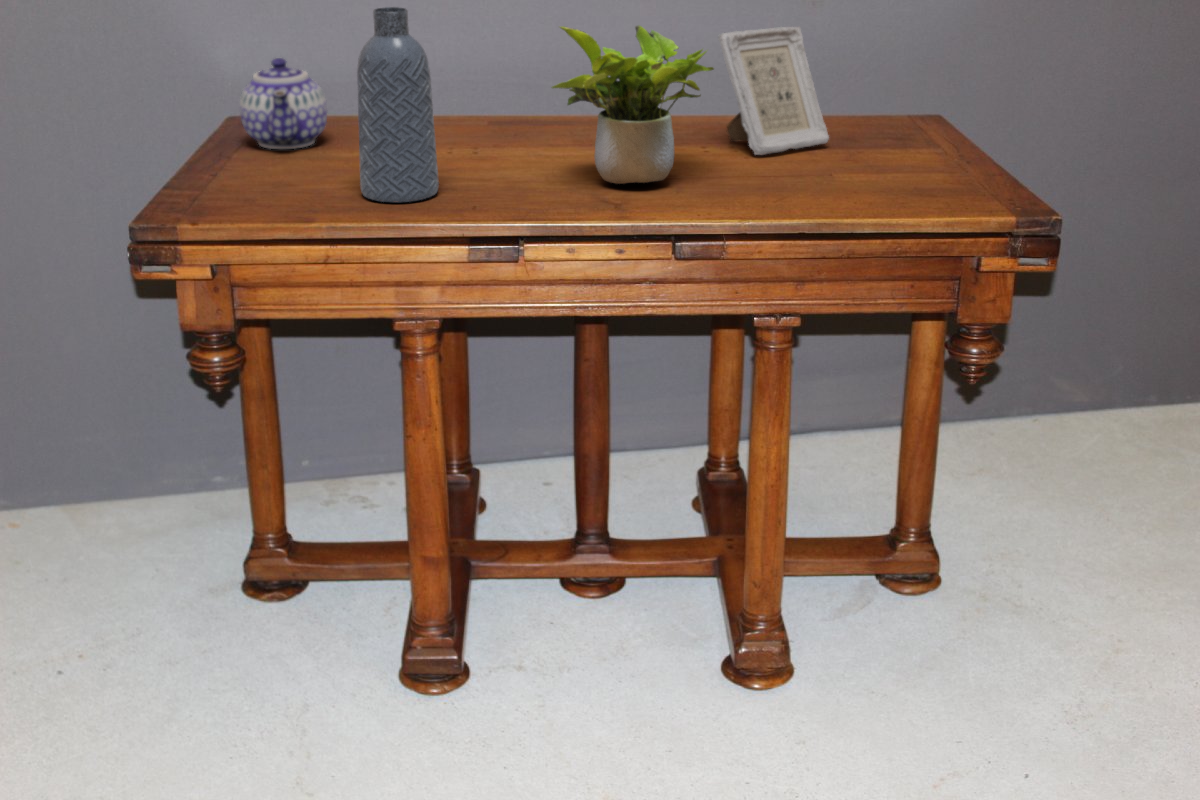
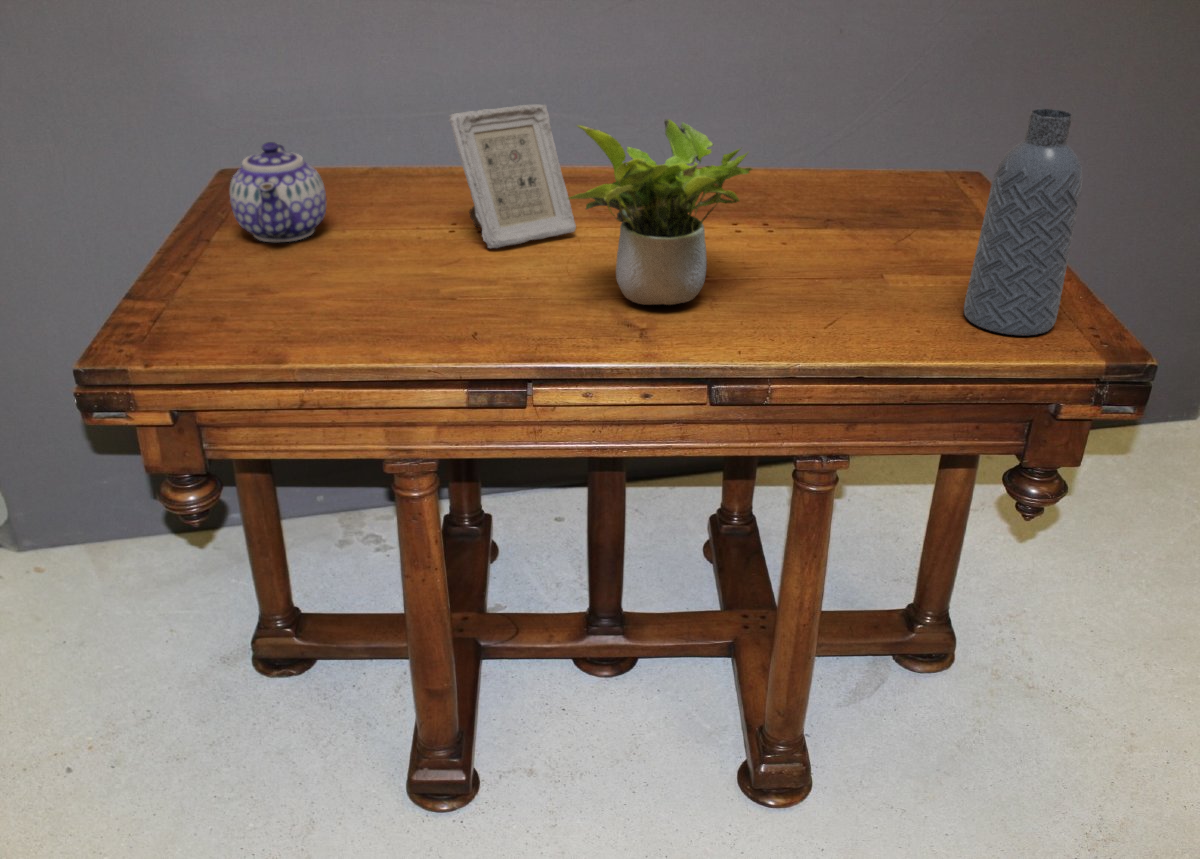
vase: present [357,7,439,202] -> present [964,109,1083,335]
picture frame: present [718,27,829,155] -> present [449,104,576,248]

